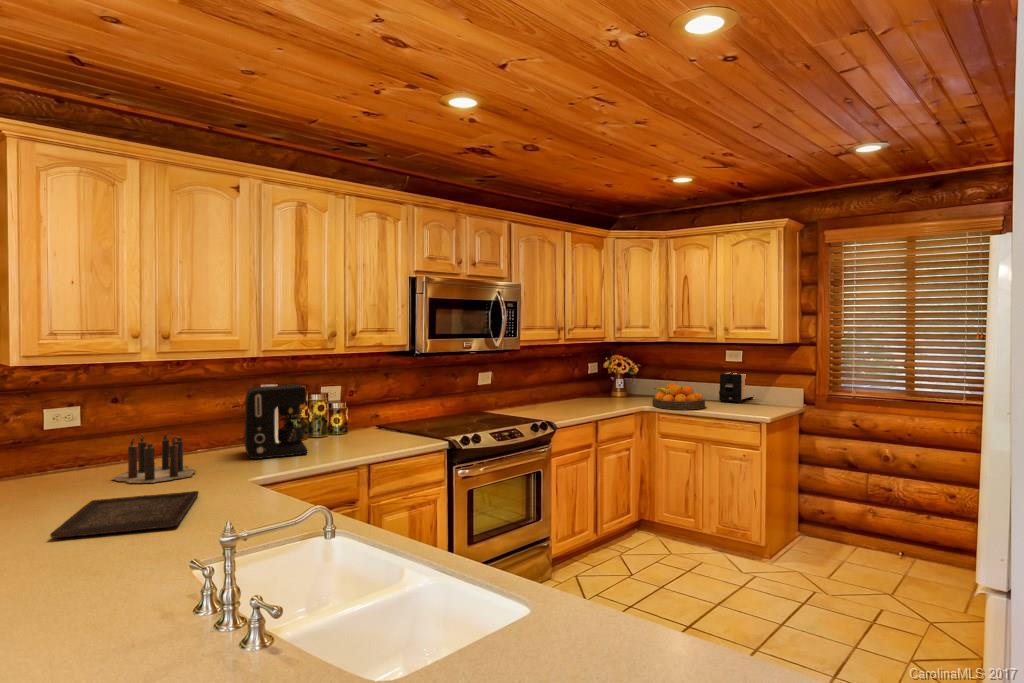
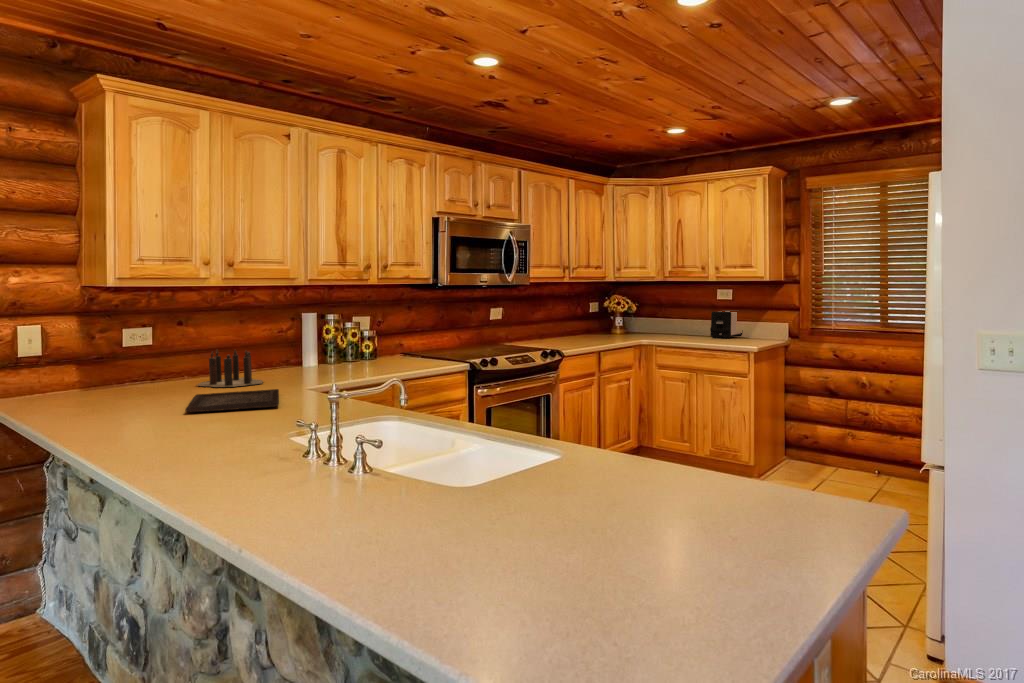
fruit bowl: present [652,383,705,410] -> none [648,319,697,343]
coffee maker: present [244,384,311,459] -> none [294,312,352,374]

